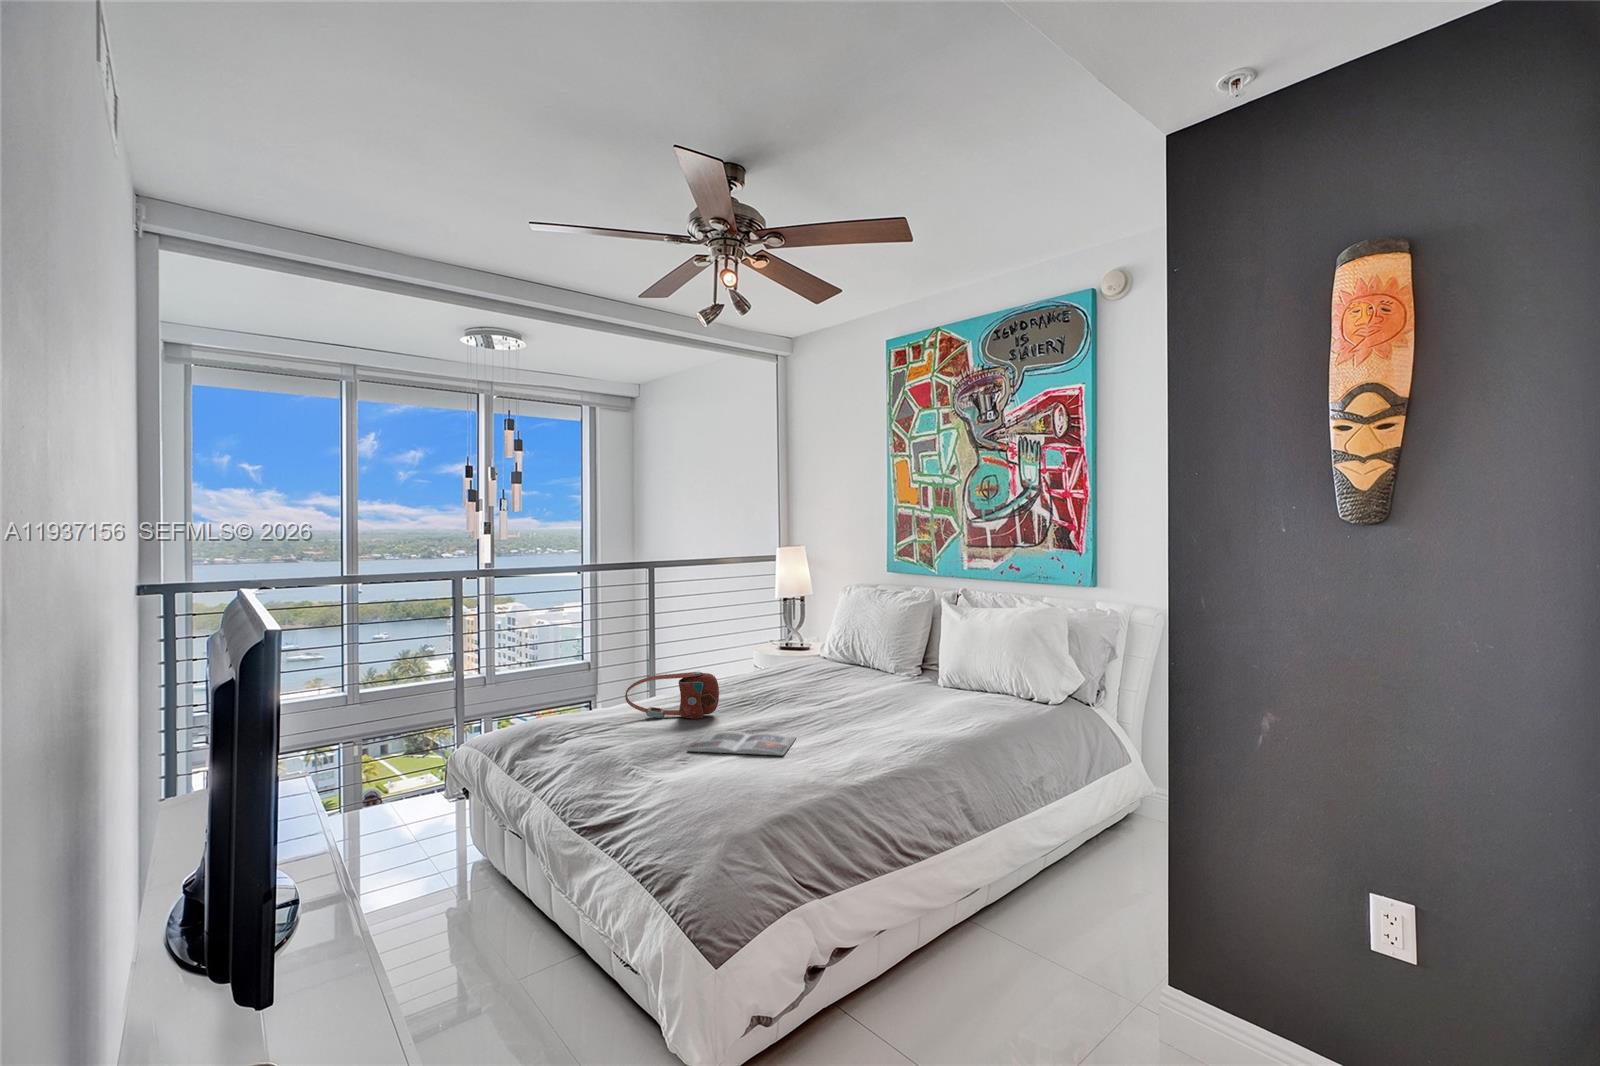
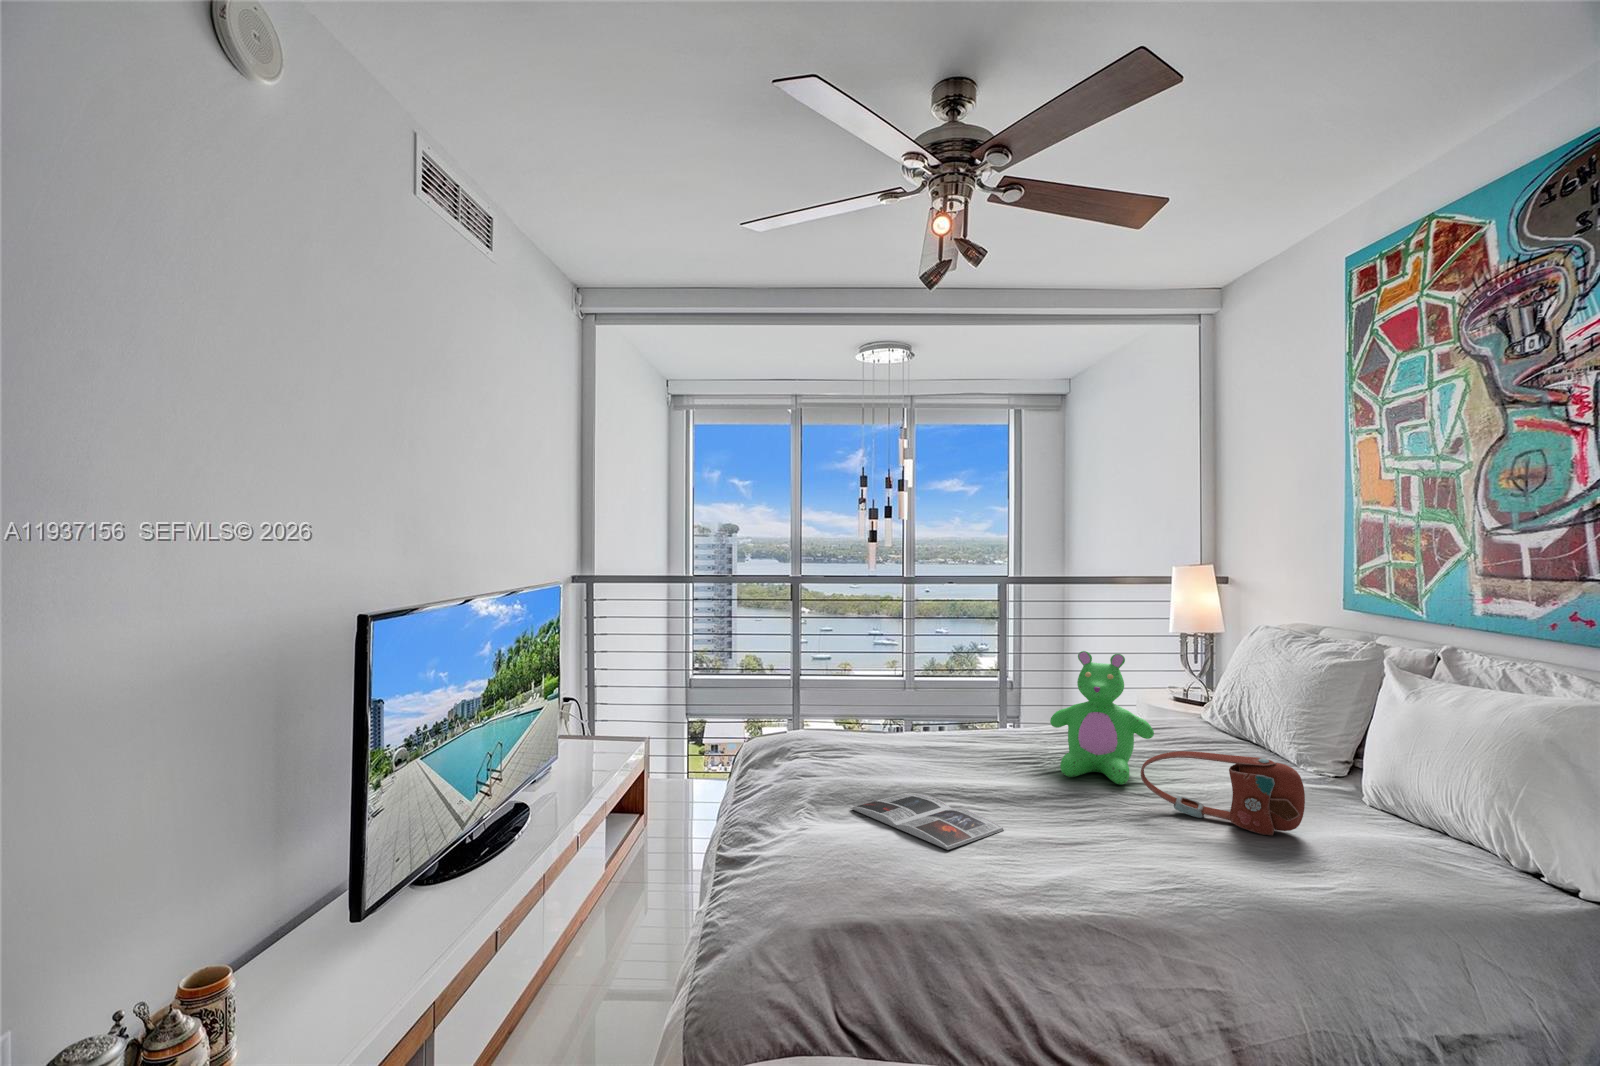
teddy bear: none [765,612,833,702] -> present [1050,651,1154,784]
handbag: present [625,672,719,719] -> present [1141,751,1305,835]

